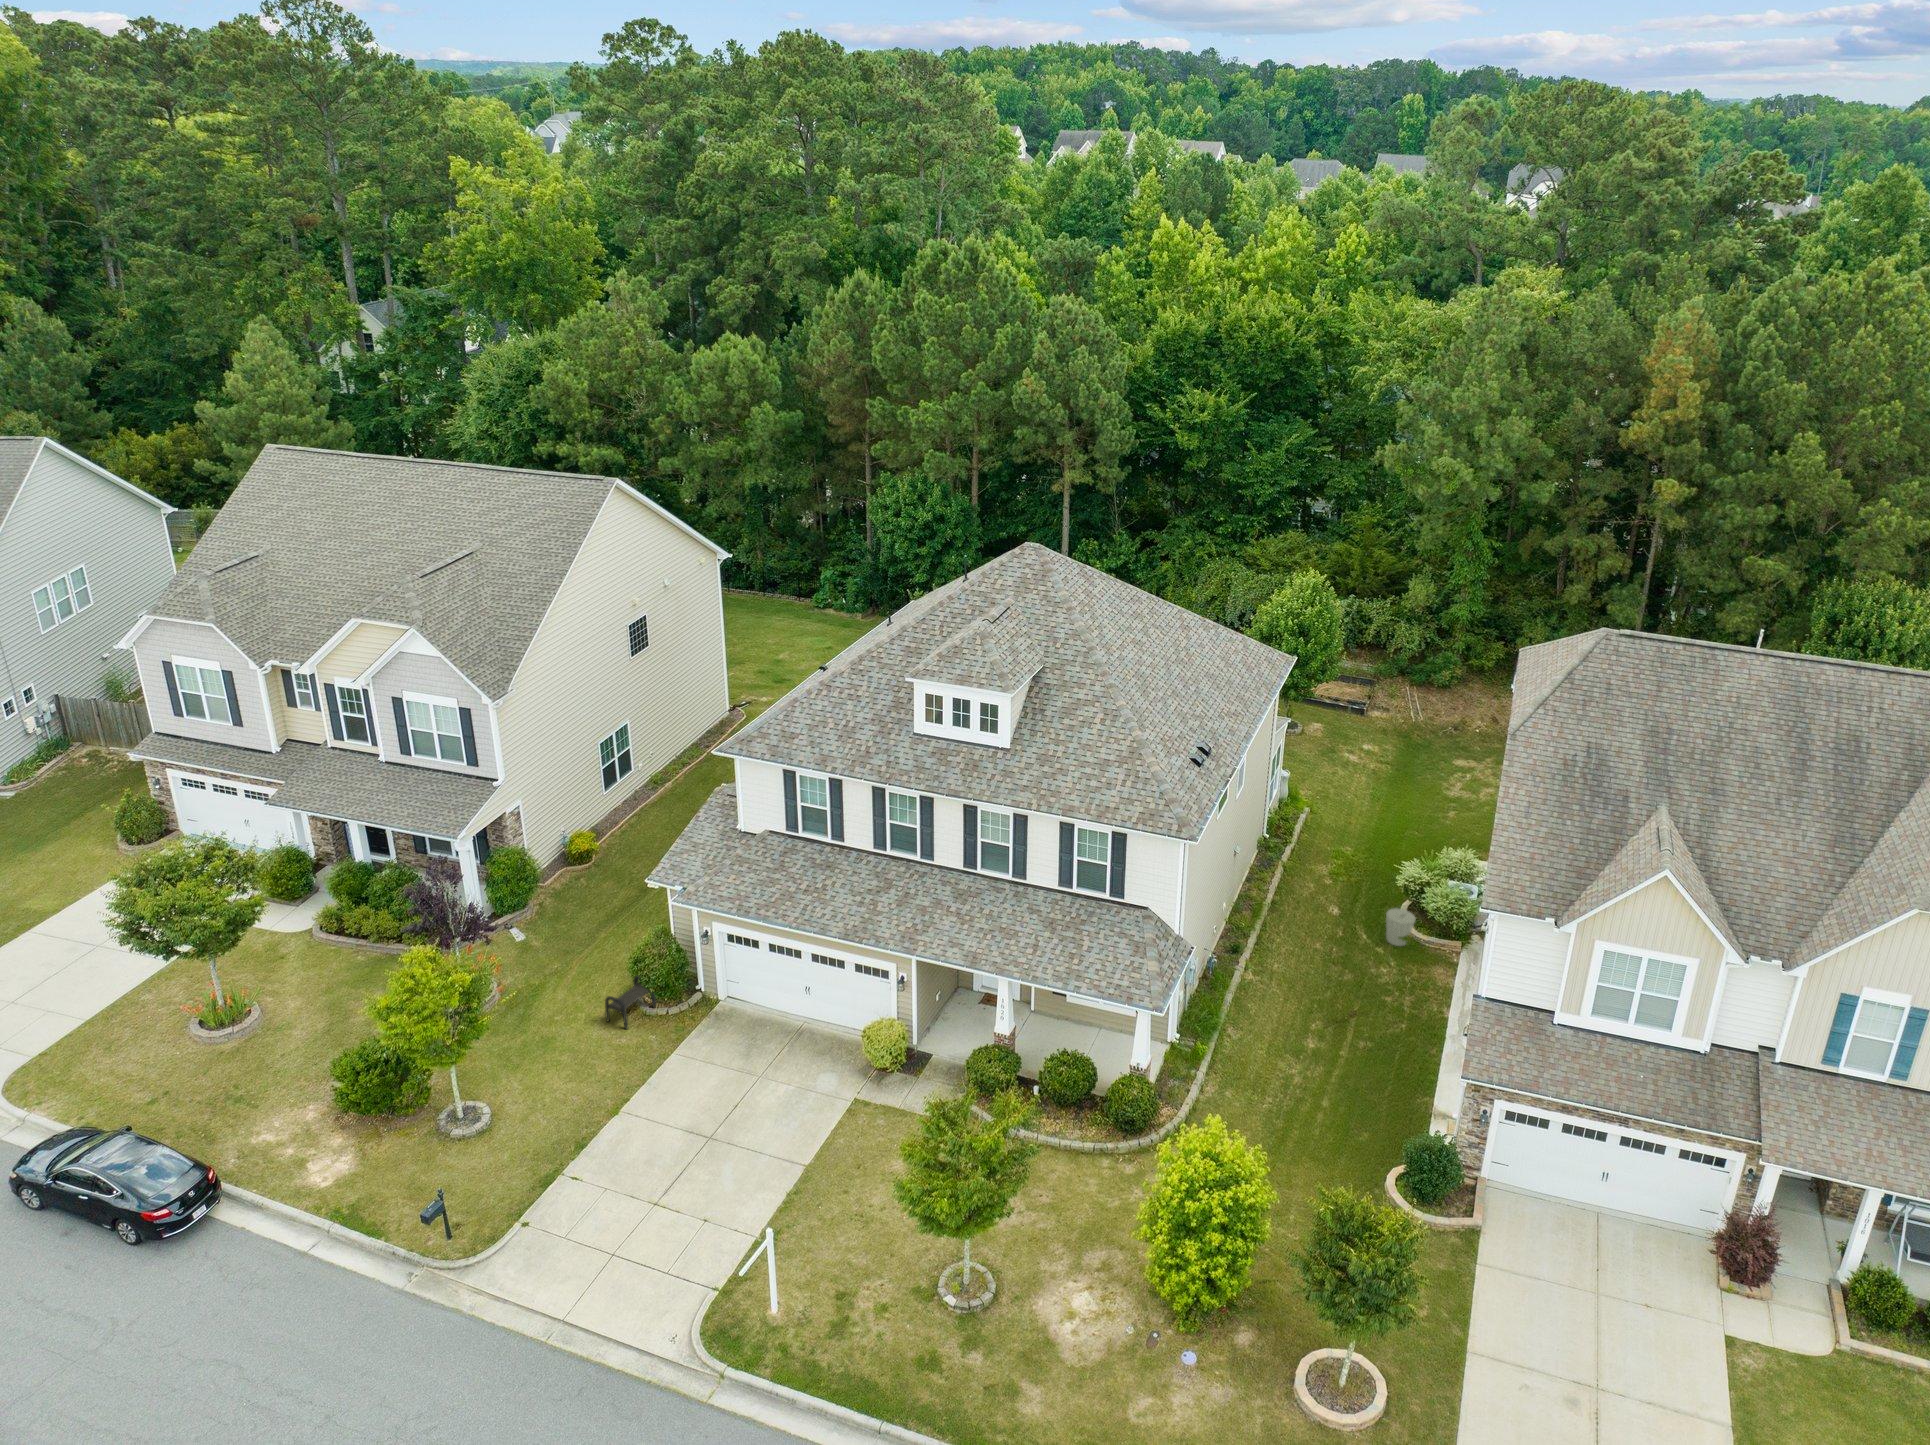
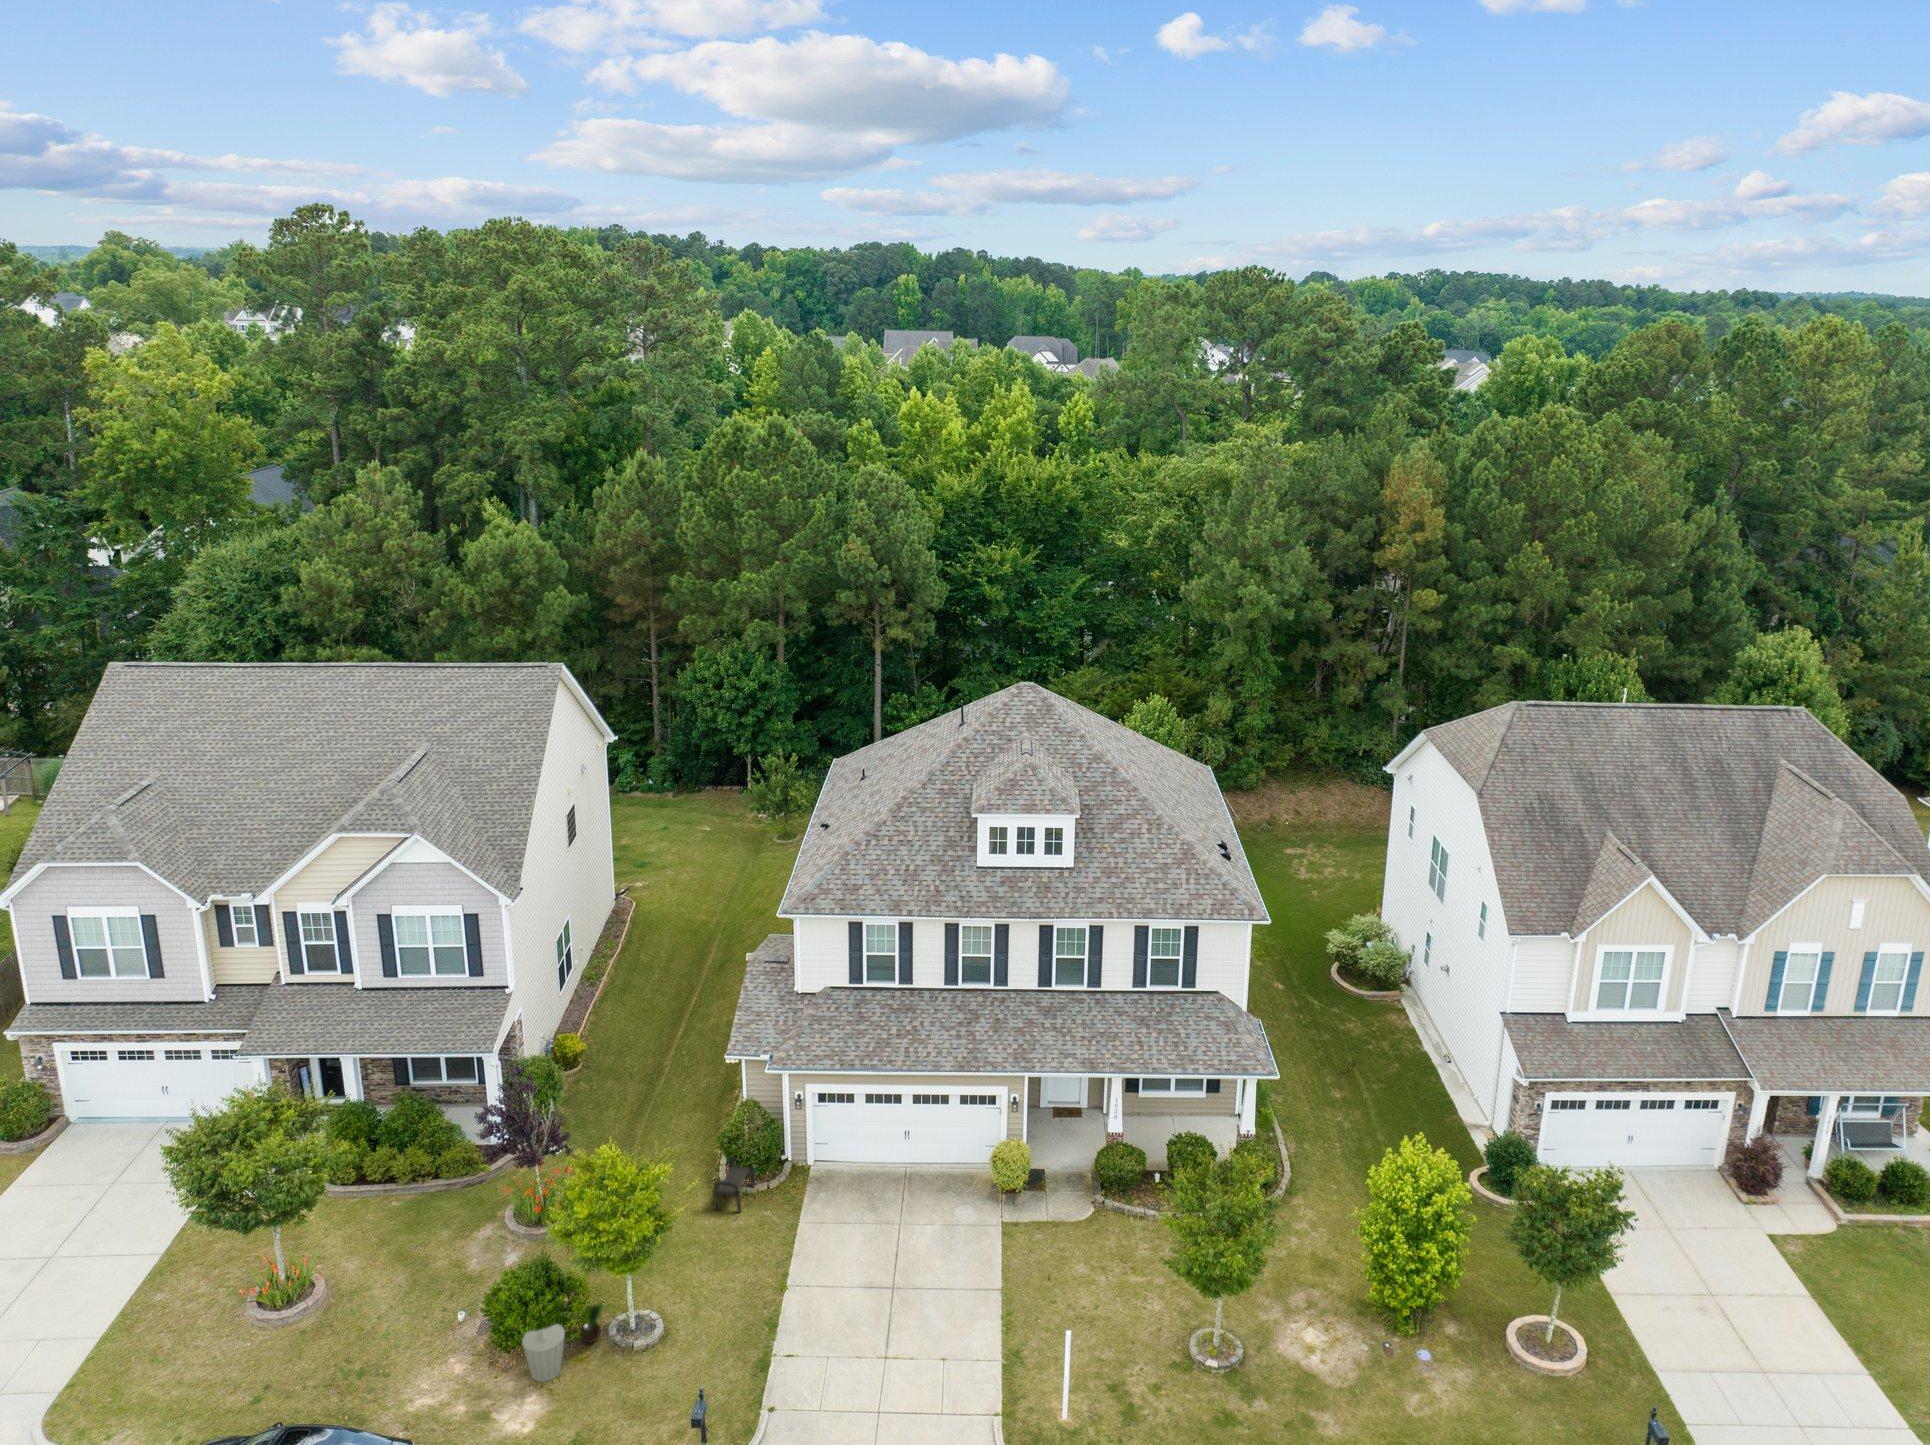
trash can: present [1386,908,1415,946] -> present [522,1324,565,1382]
potted tree: none [415,1082,441,1118] -> present [580,1303,602,1343]

